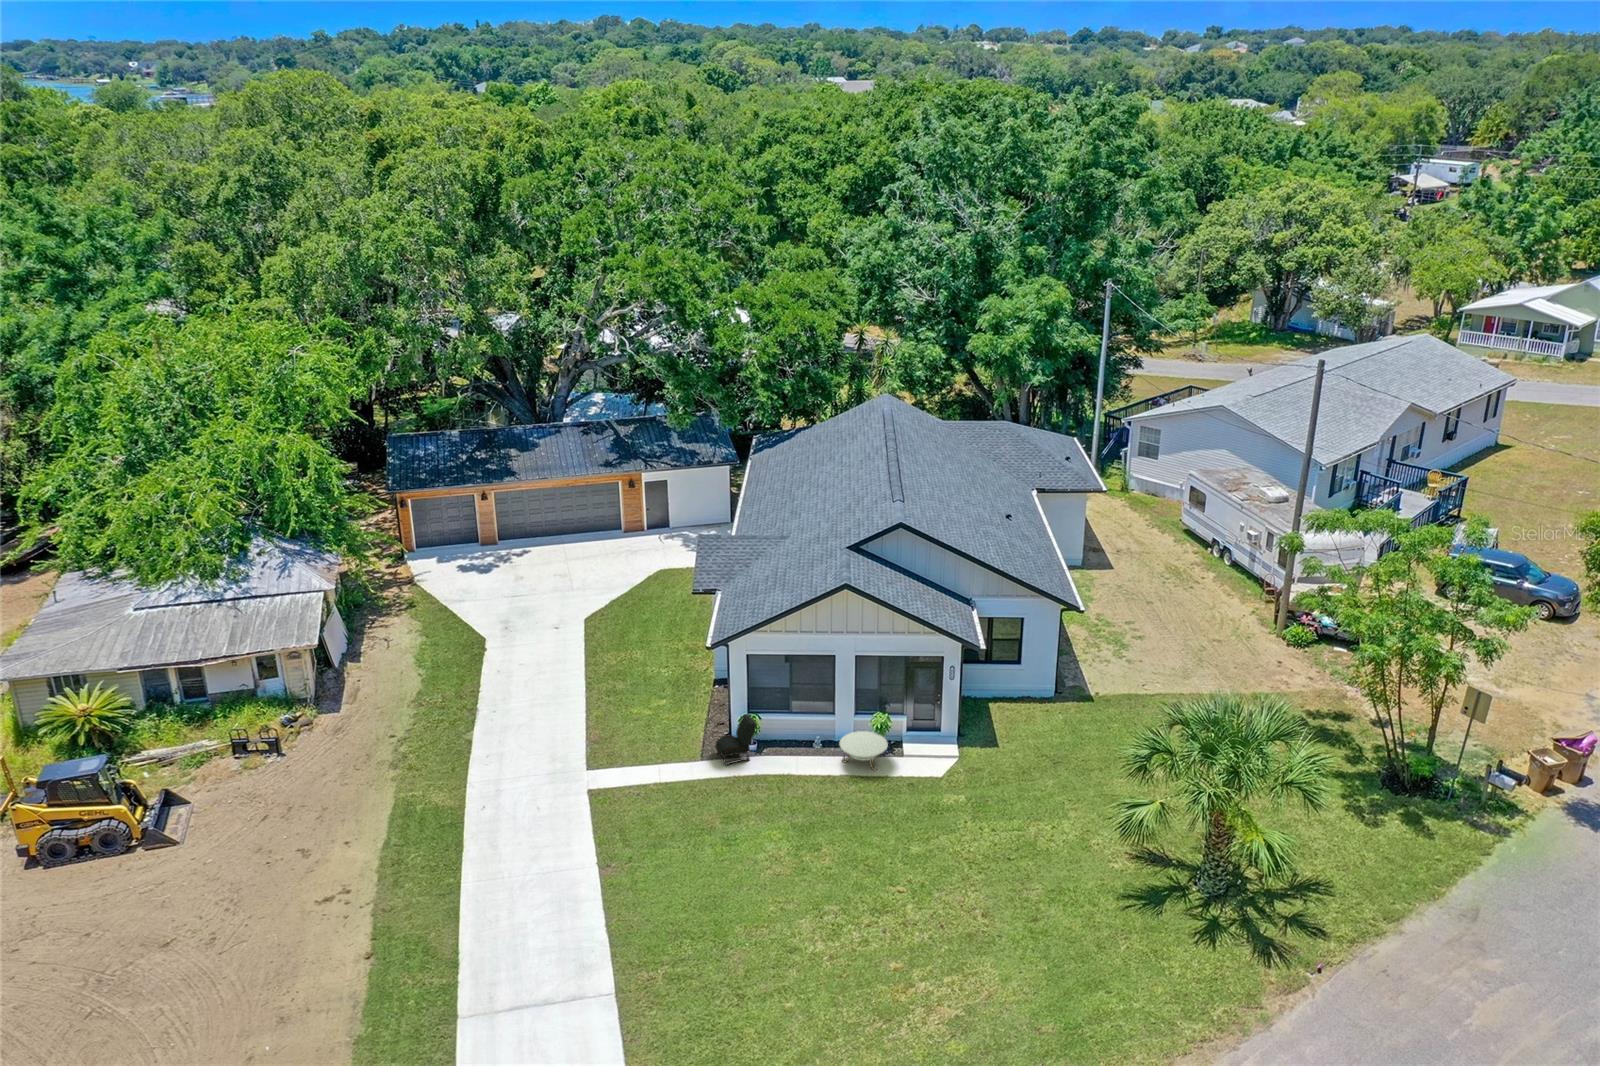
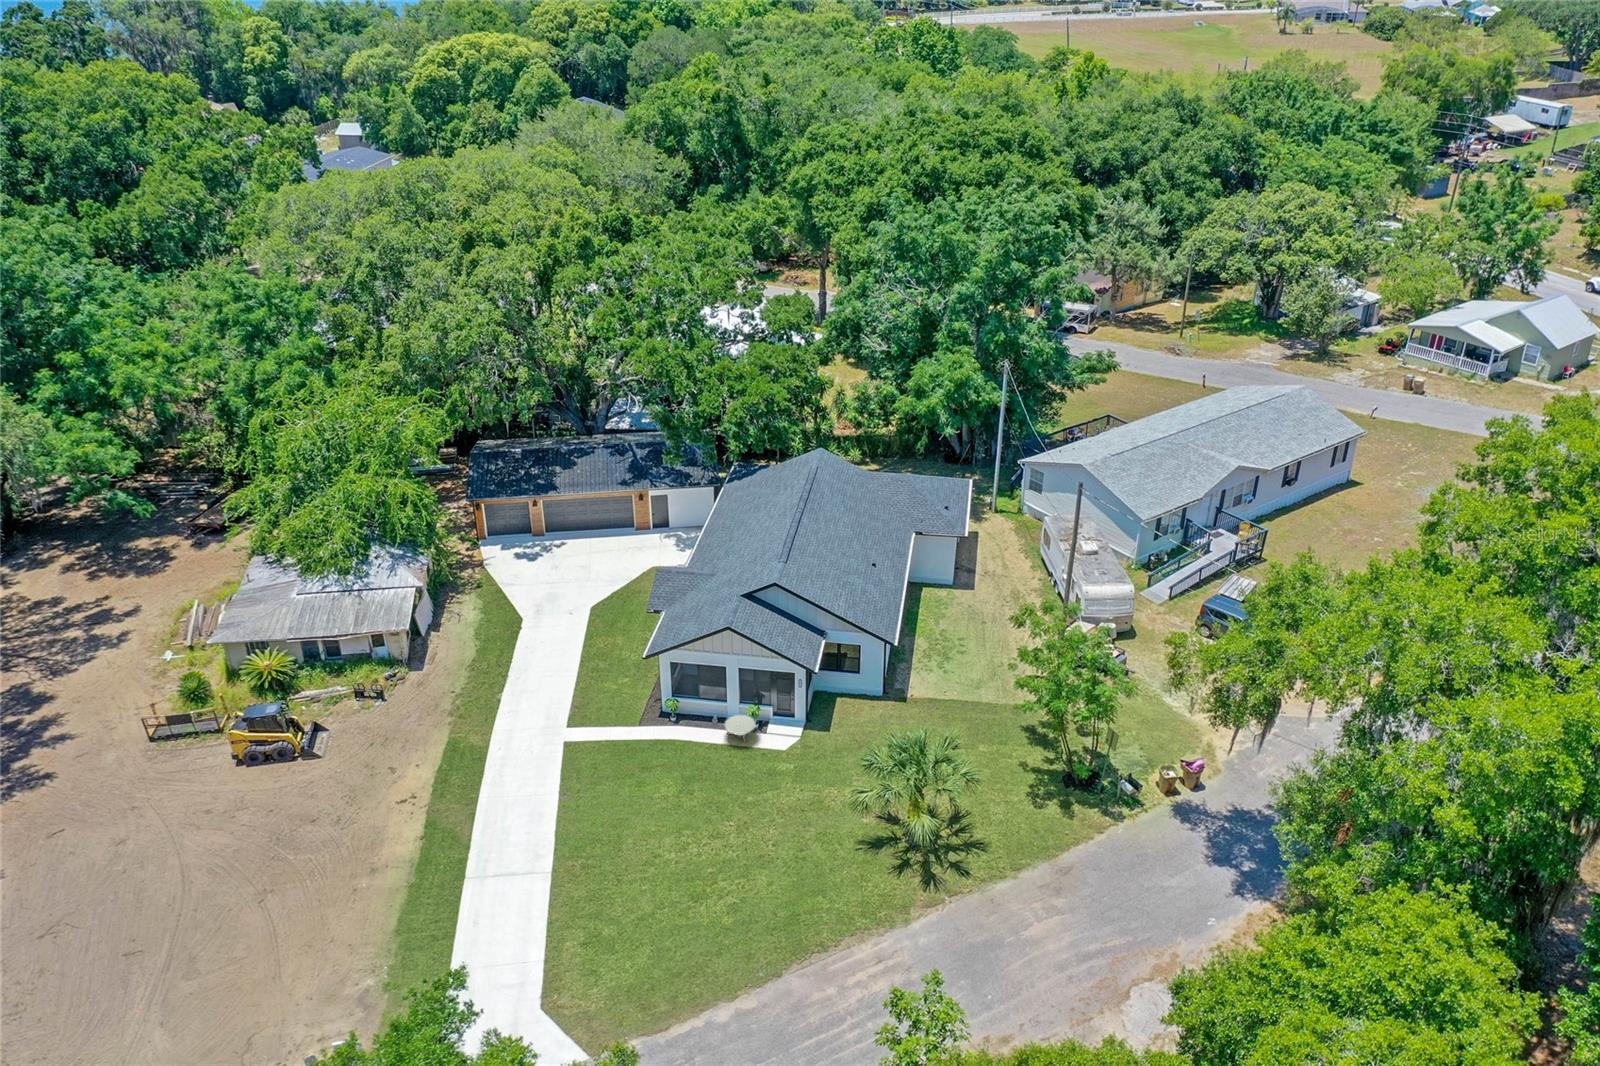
lounge chair: present [715,714,757,765] -> none [649,699,674,731]

